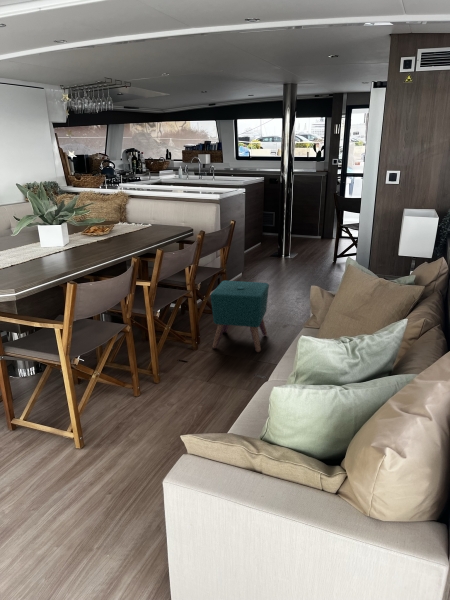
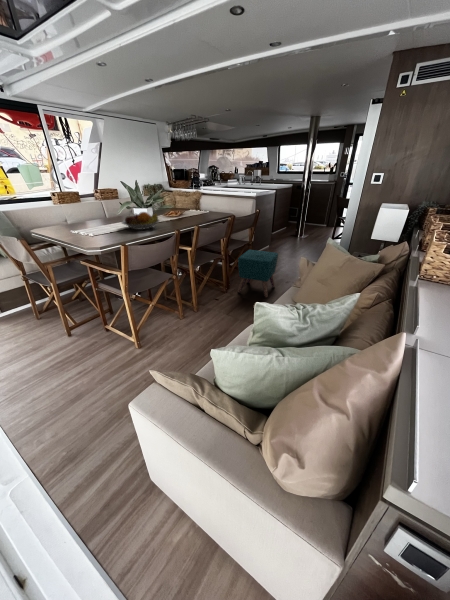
fruit bowl: none [34,232,94,259] -> present [122,212,159,230]

